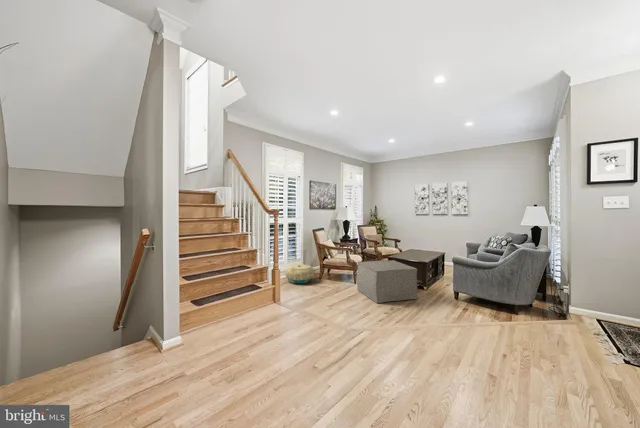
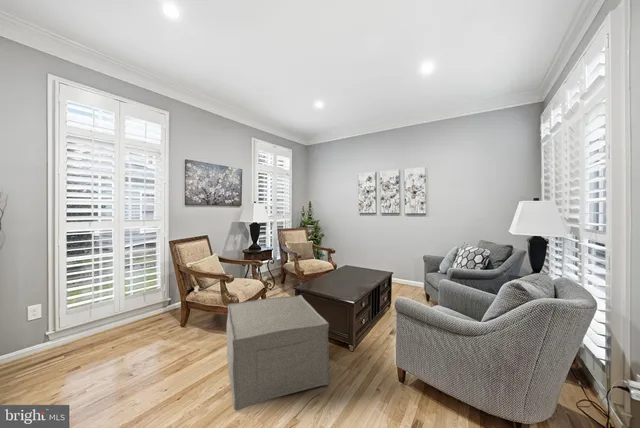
basket: present [285,264,314,284] -> none [106,300,171,342]

